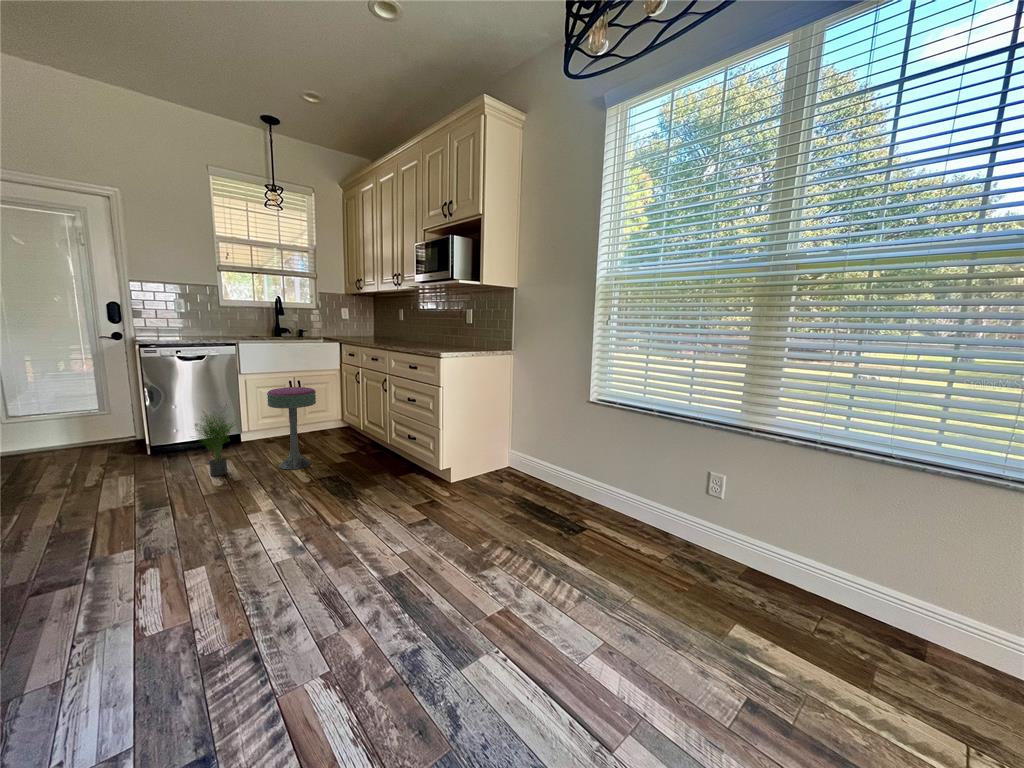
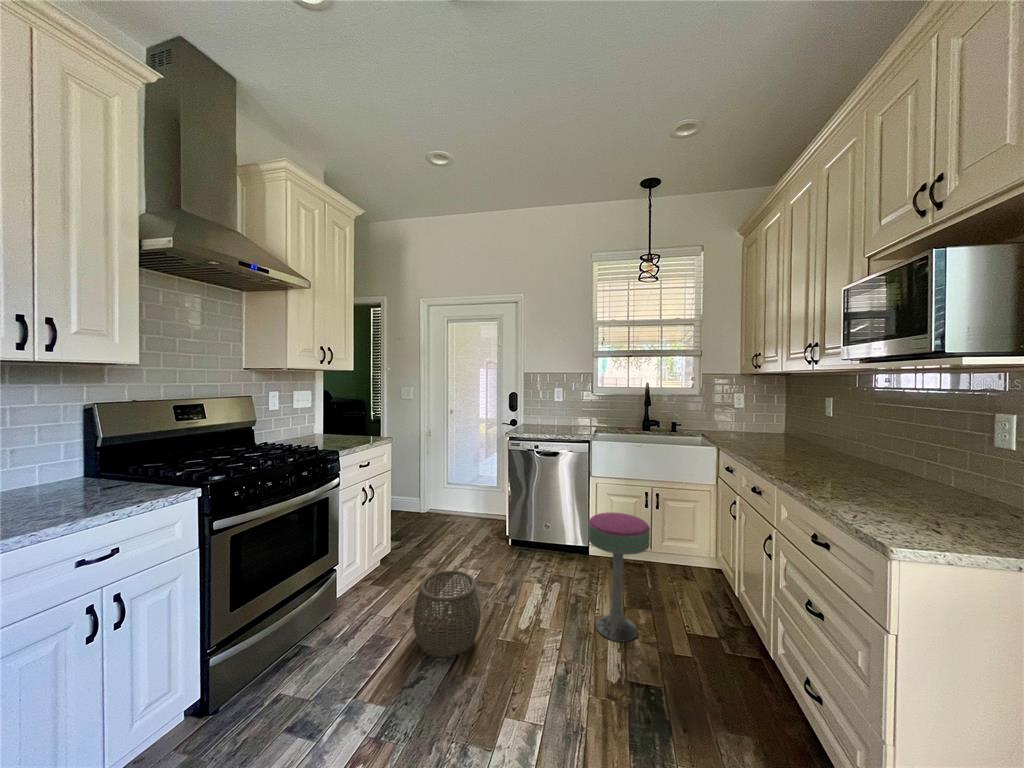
potted plant: present [197,412,235,476] -> none [506,519,565,607]
woven basket: none [105,454,188,522] -> present [413,570,481,658]

